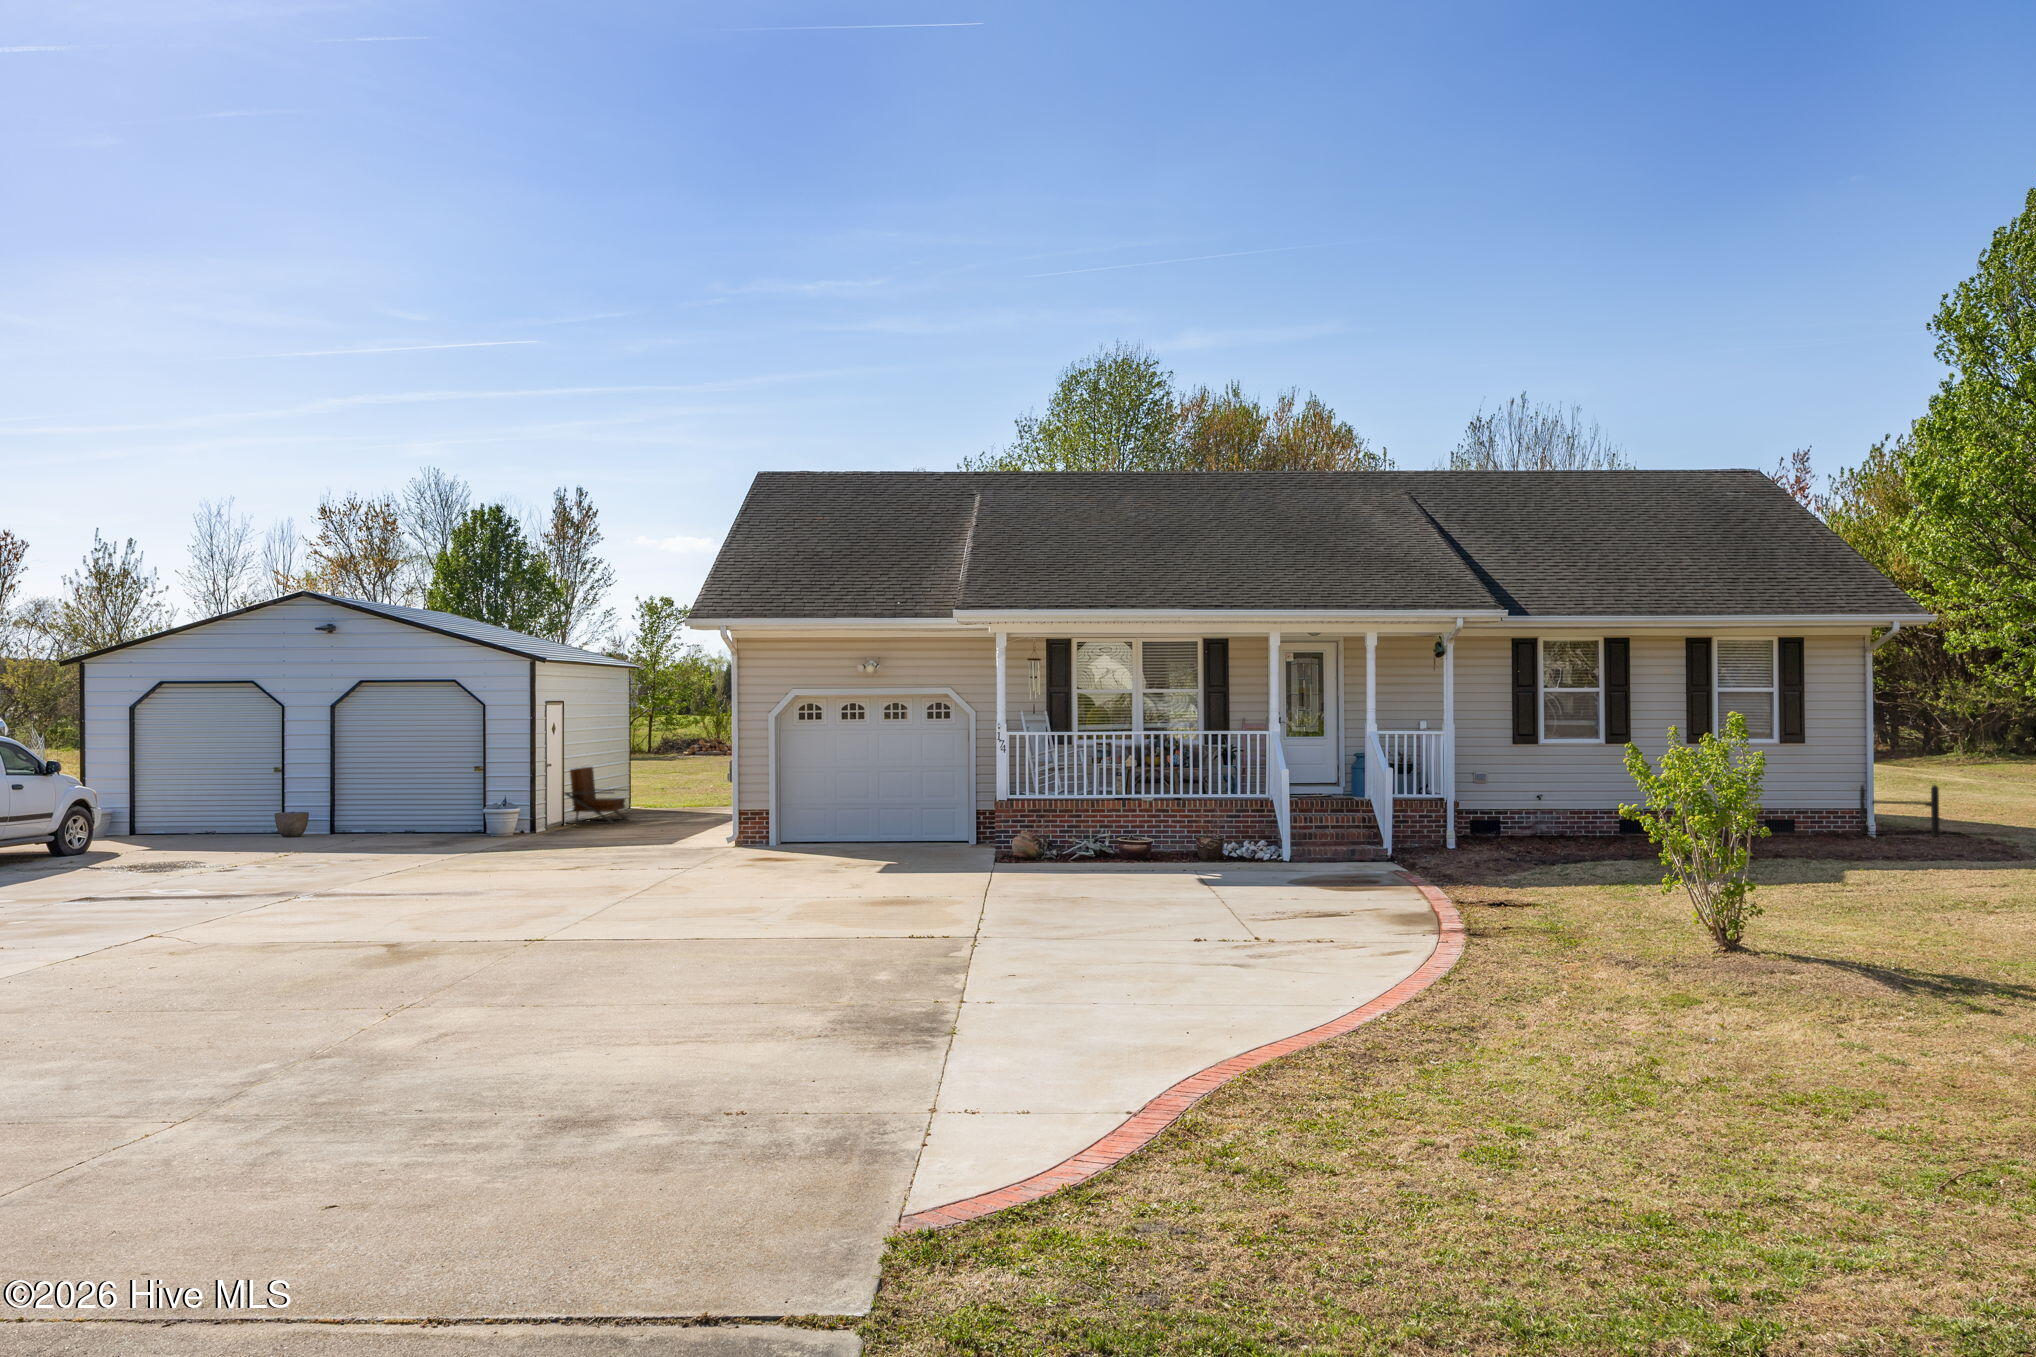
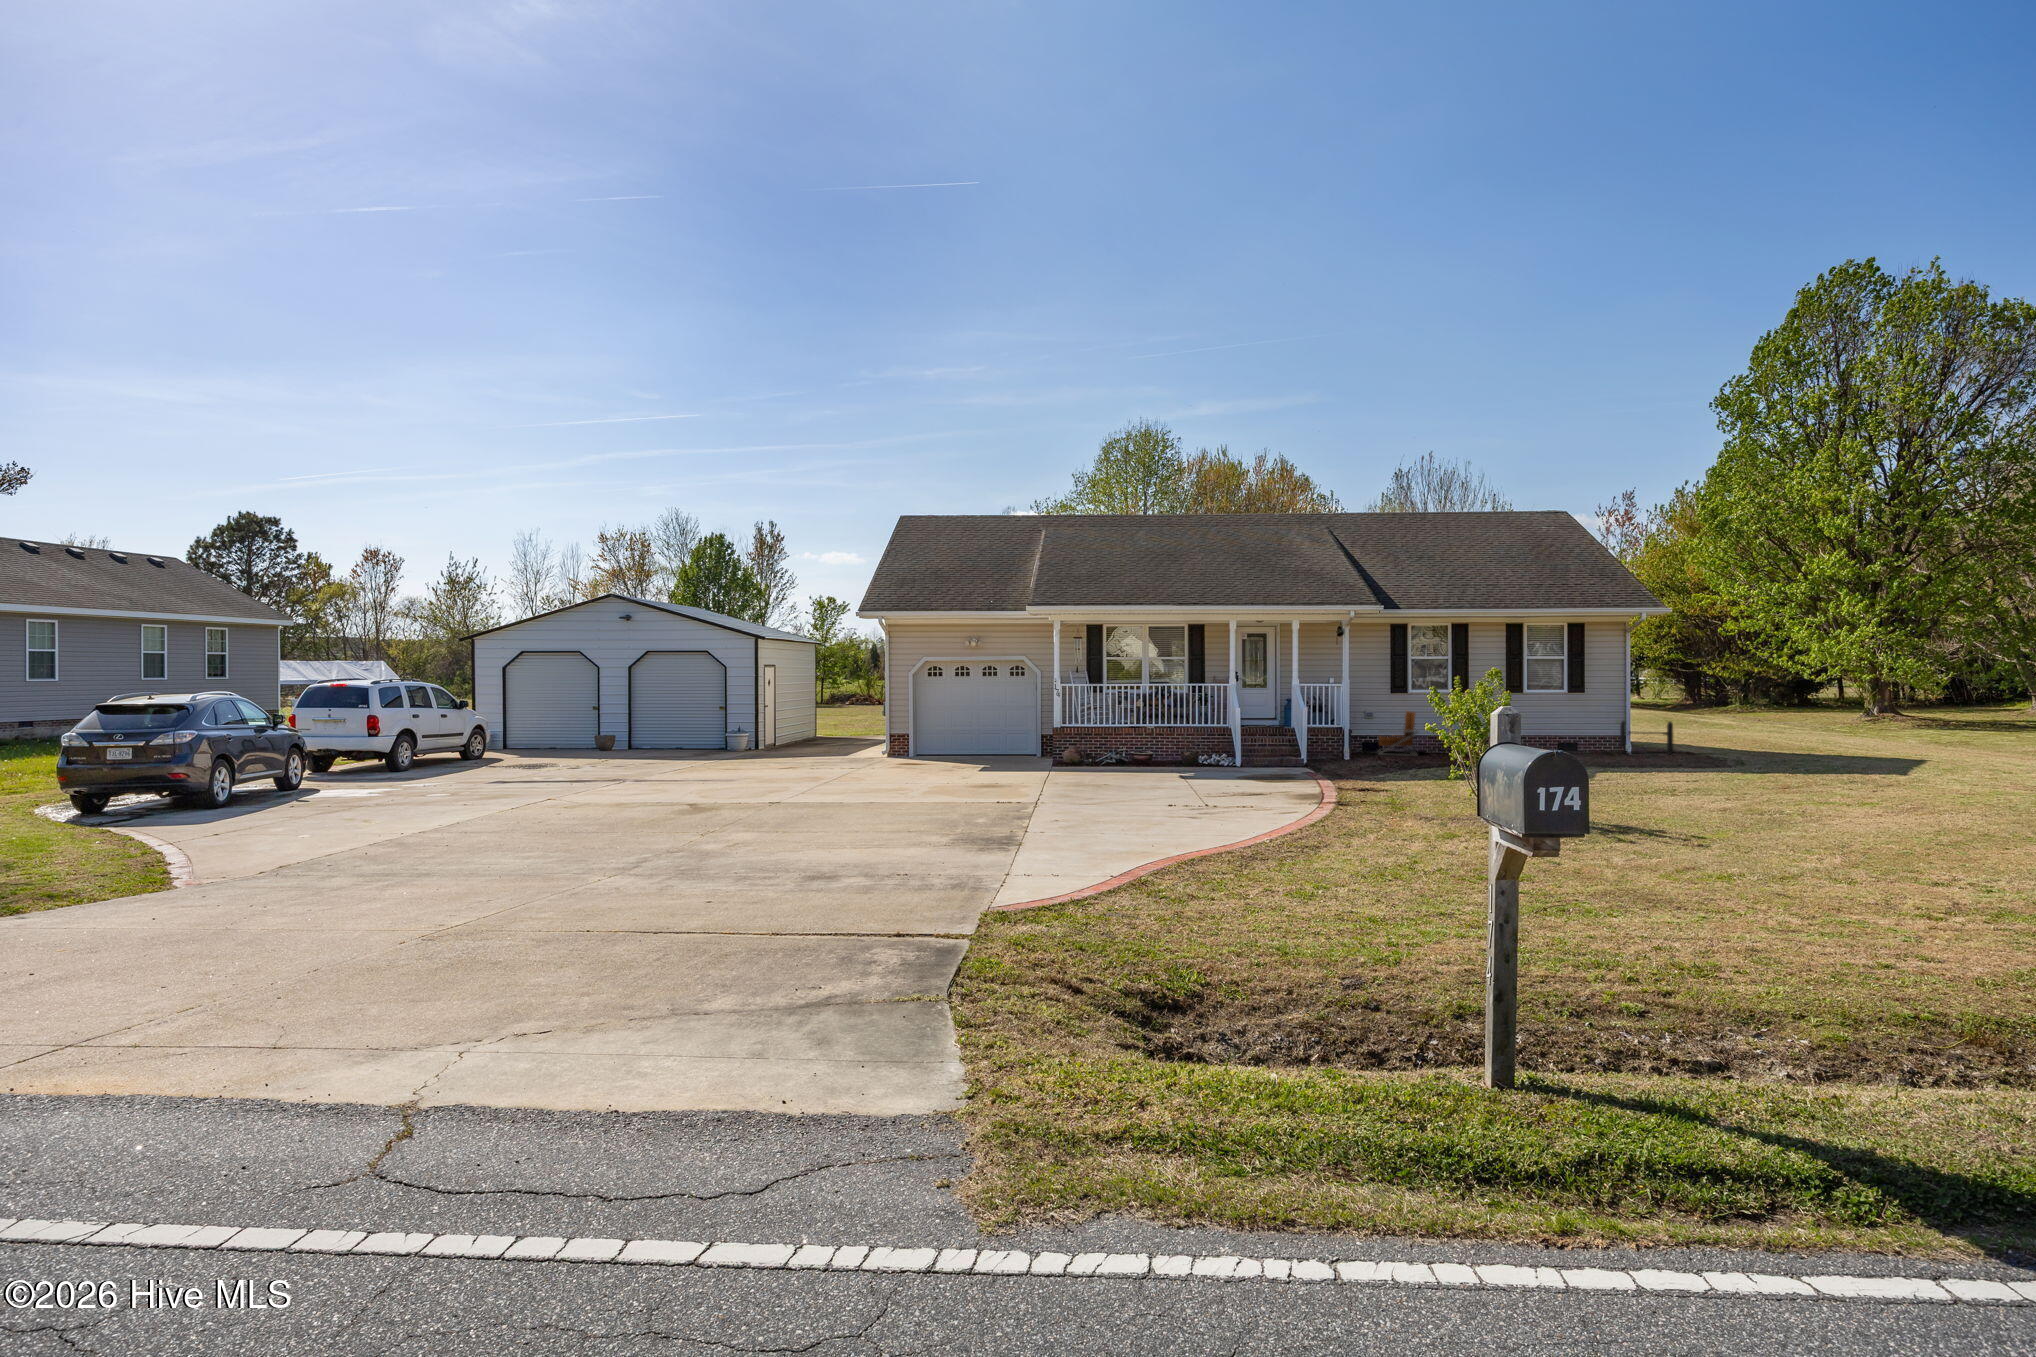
lounge chair: present [564,767,628,824] -> present [1379,711,1418,756]

